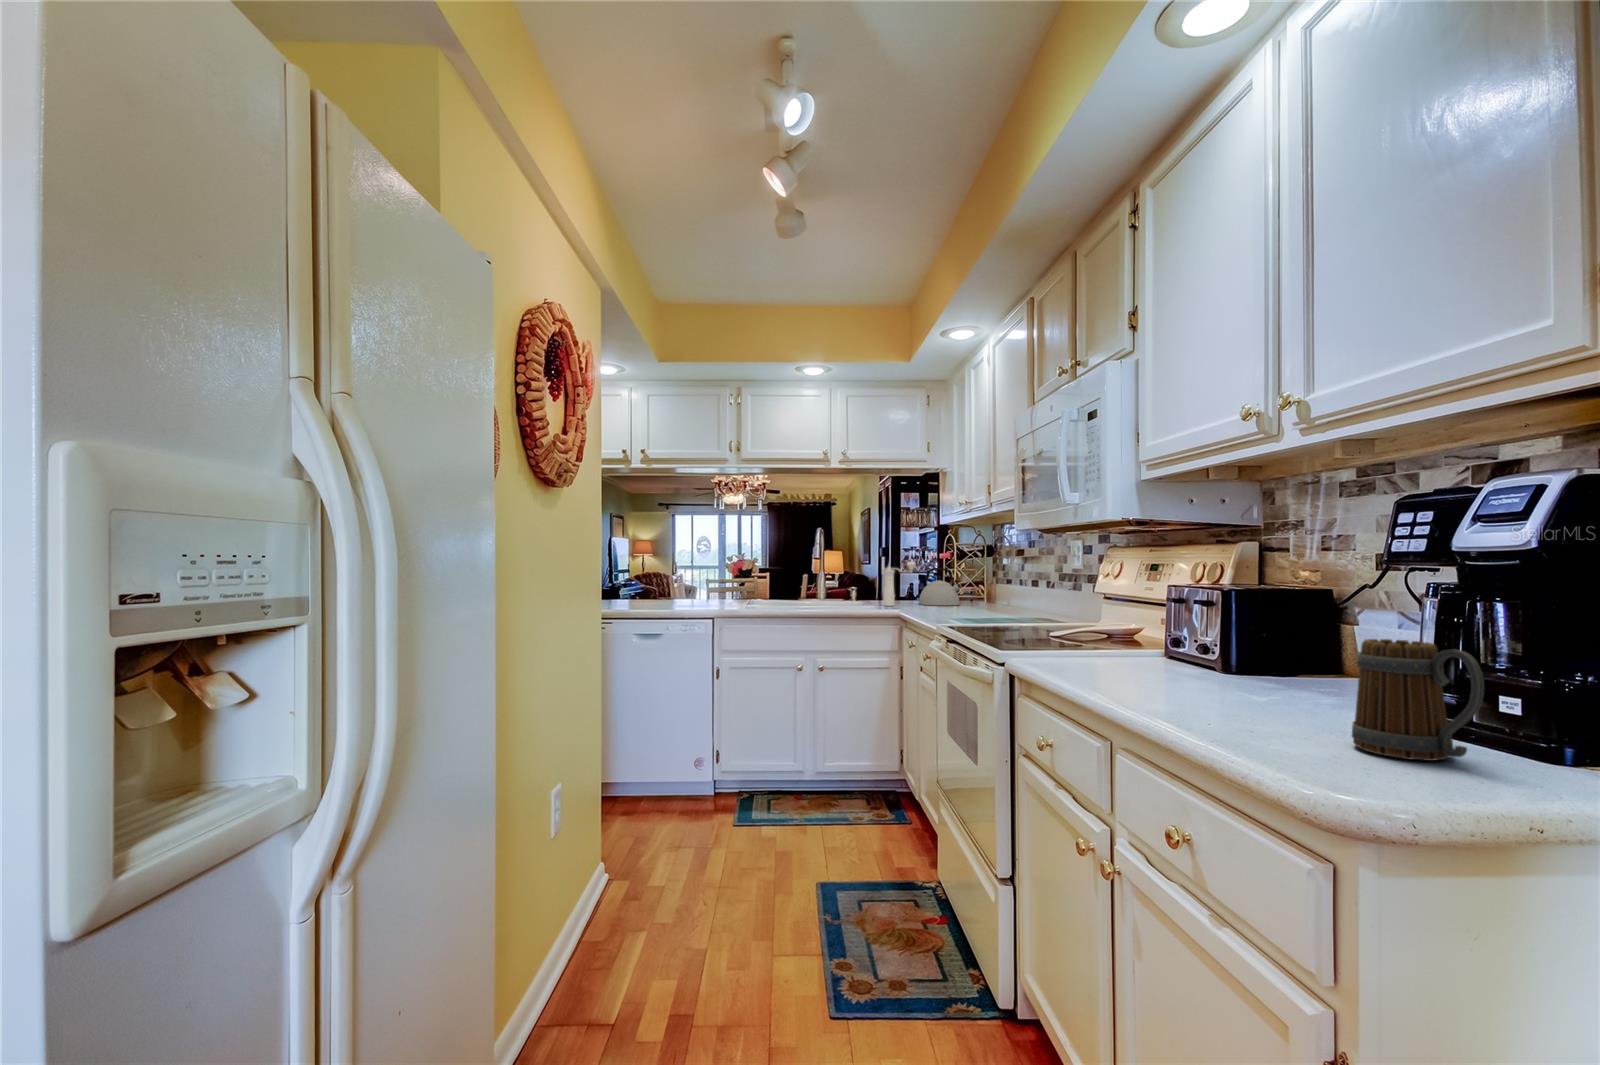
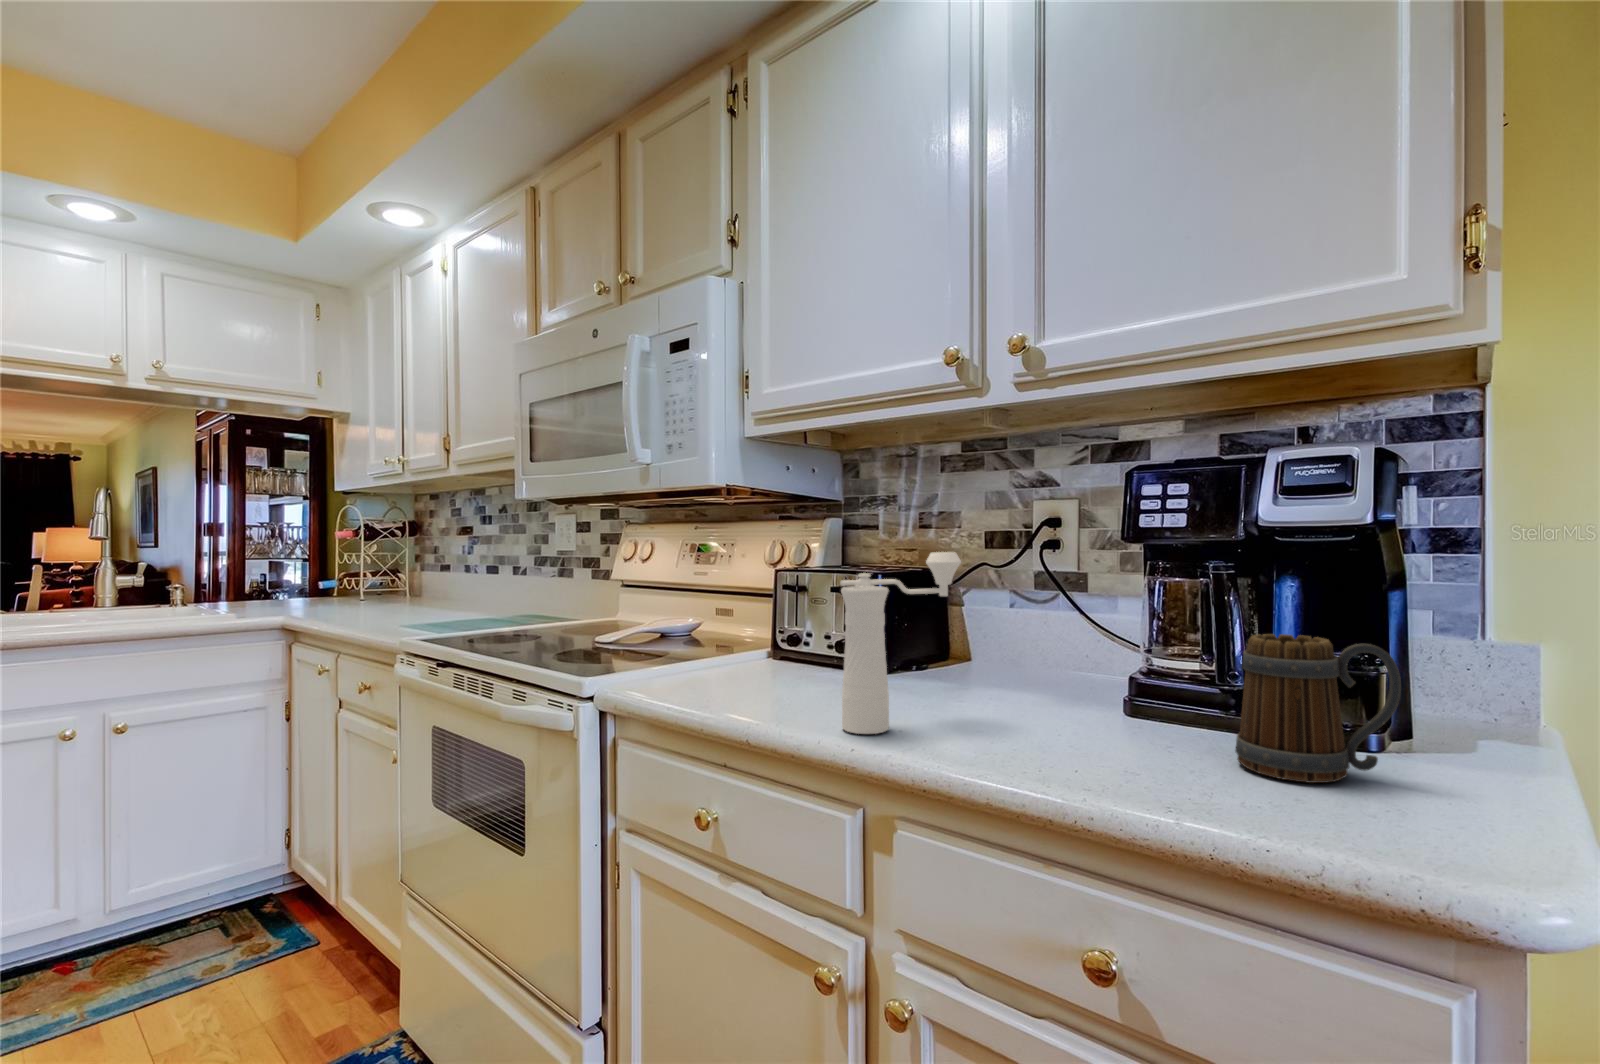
pepper mill: present [883,561,915,606] -> present [840,552,961,734]
kettle: present [919,568,961,606] -> none [307,554,377,608]

